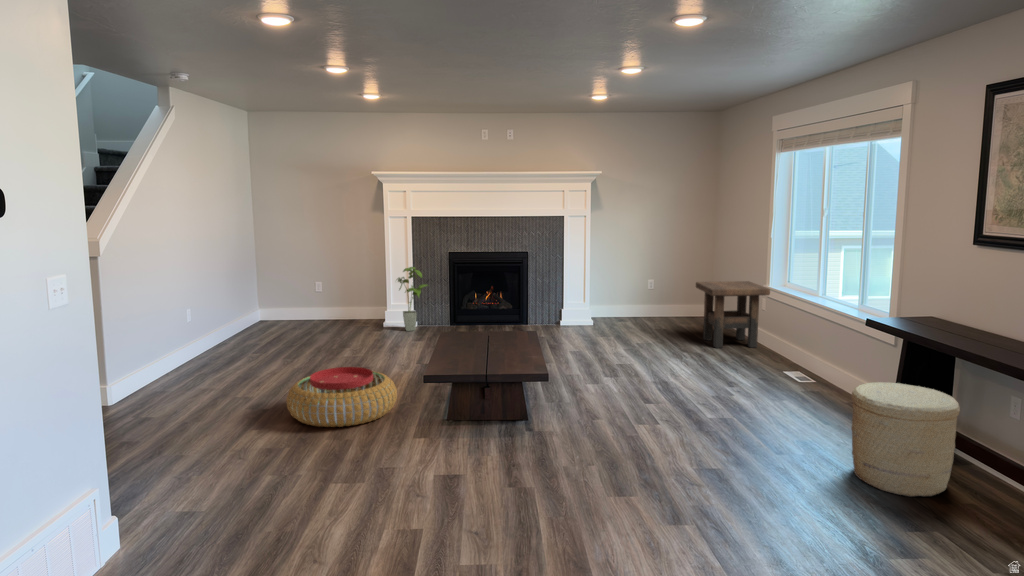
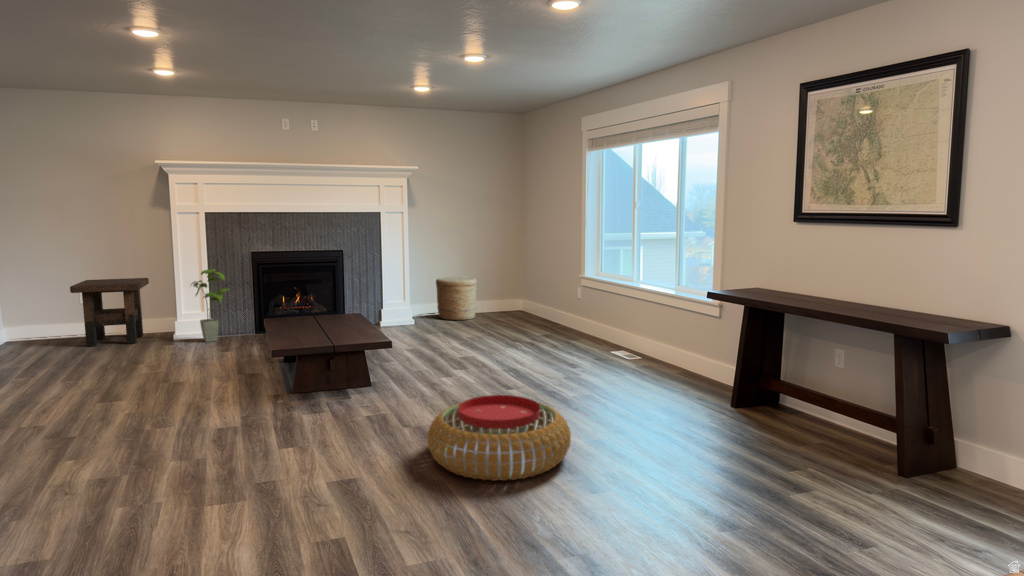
side table: present [696,281,770,348] -> present [70,278,149,347]
pouf: present [286,367,397,427] -> present [428,395,571,481]
woven basket: present [851,382,960,496] -> present [436,277,477,320]

